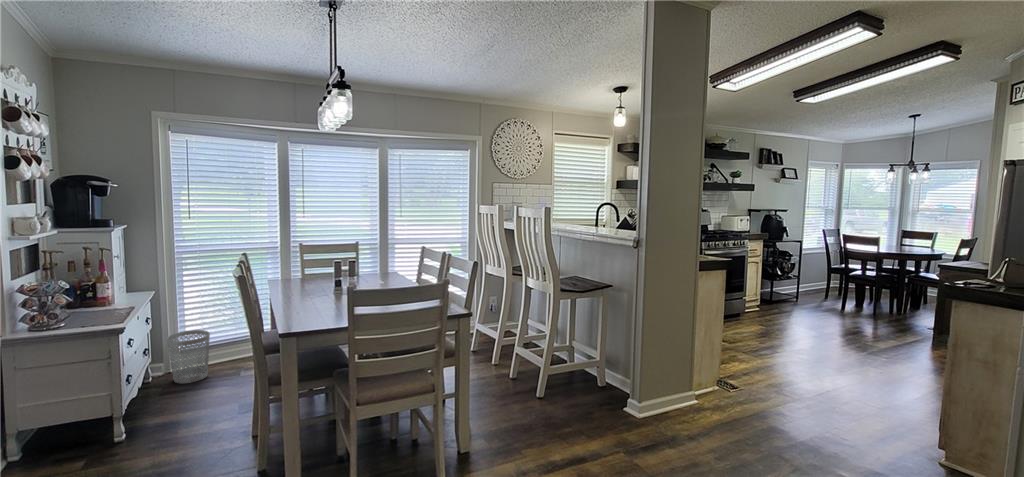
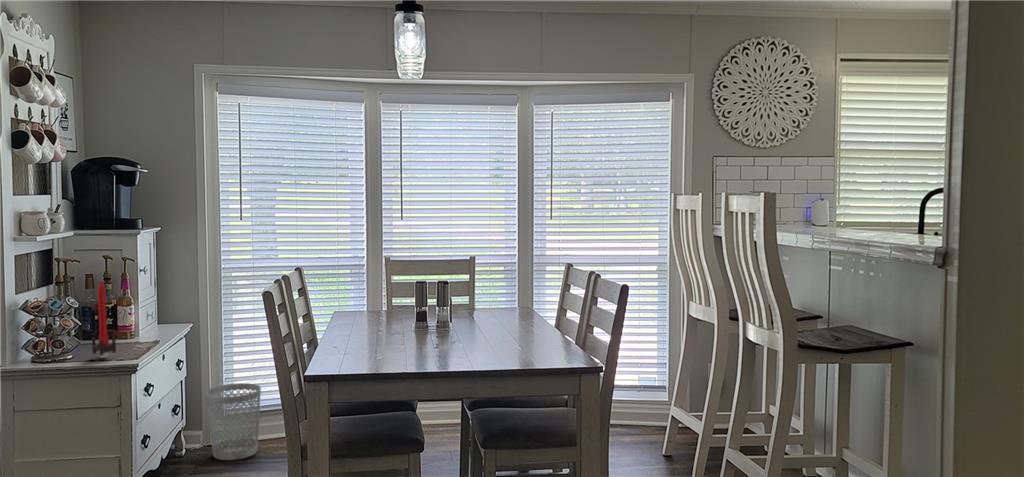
candle: none [84,268,105,323] -> present [92,282,116,358]

